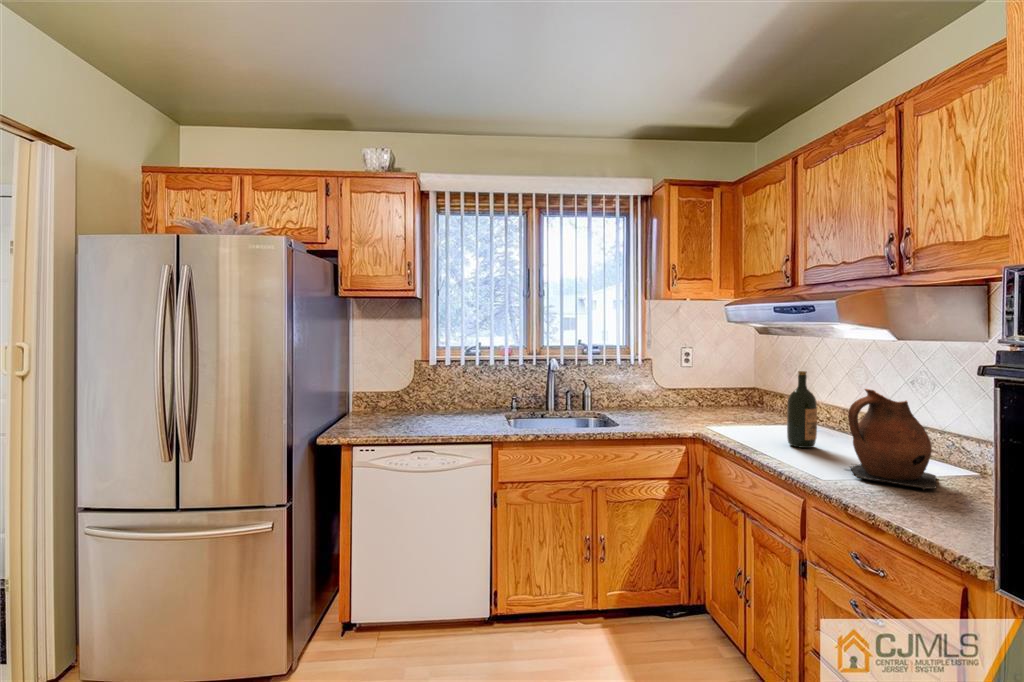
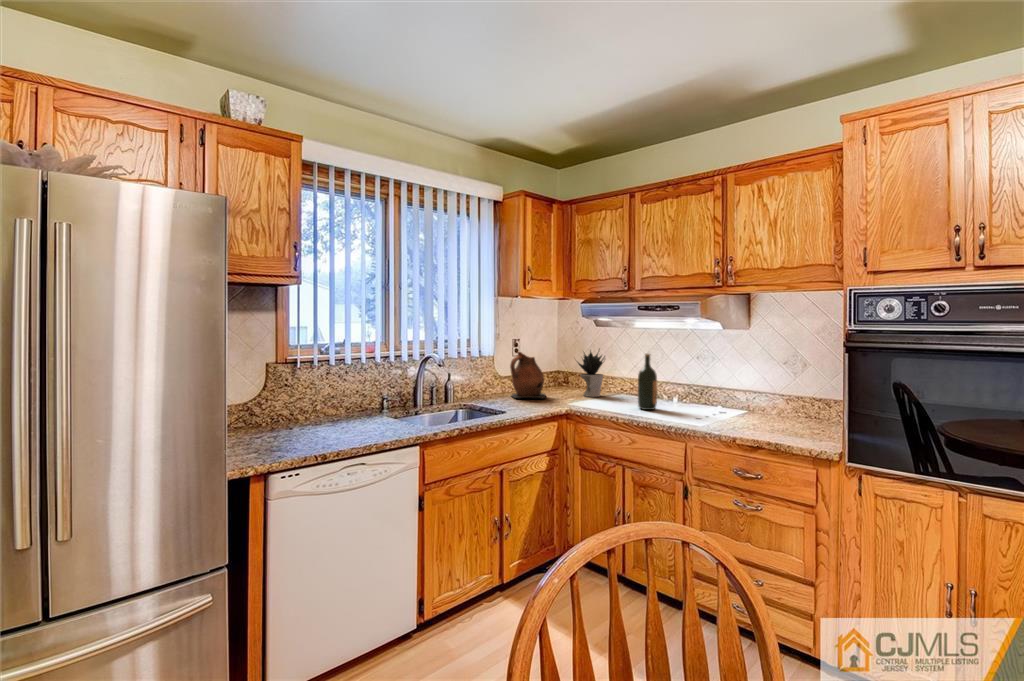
potted plant: none [740,361,784,423] -> present [578,349,605,397]
ceramic pitcher: present [848,389,936,490] -> present [510,352,546,399]

